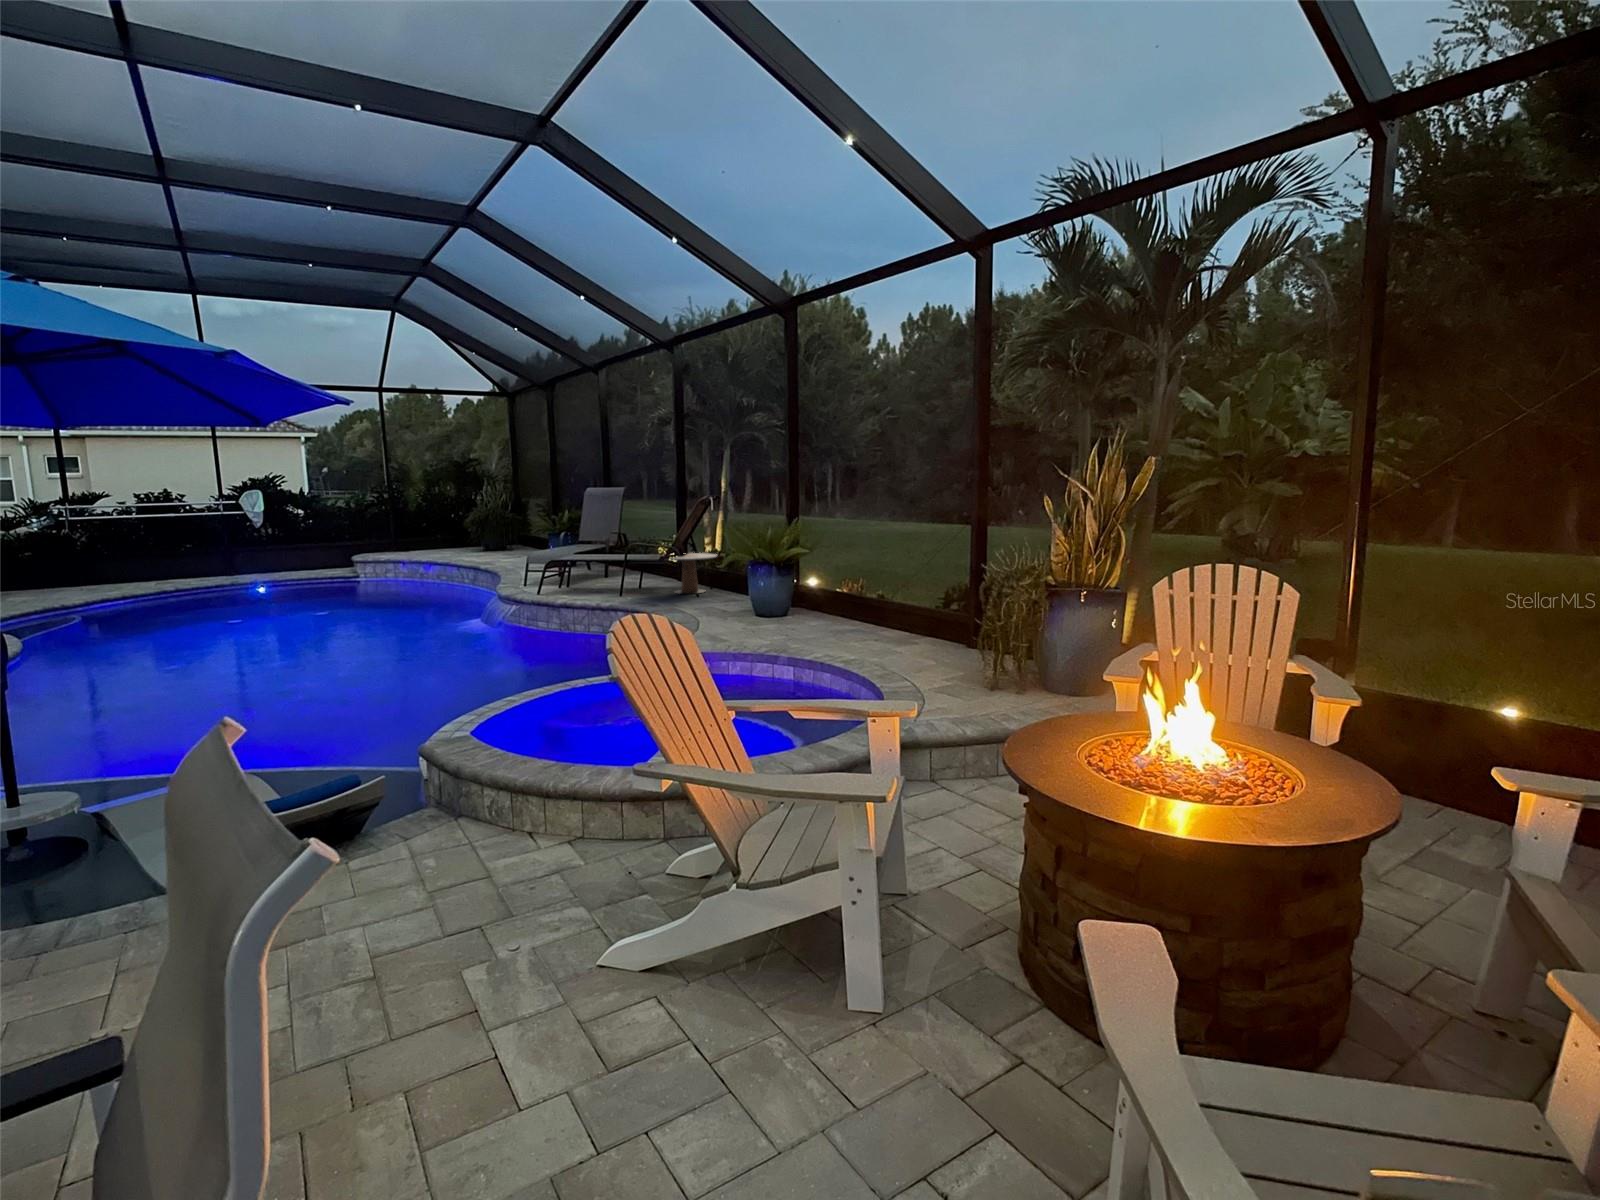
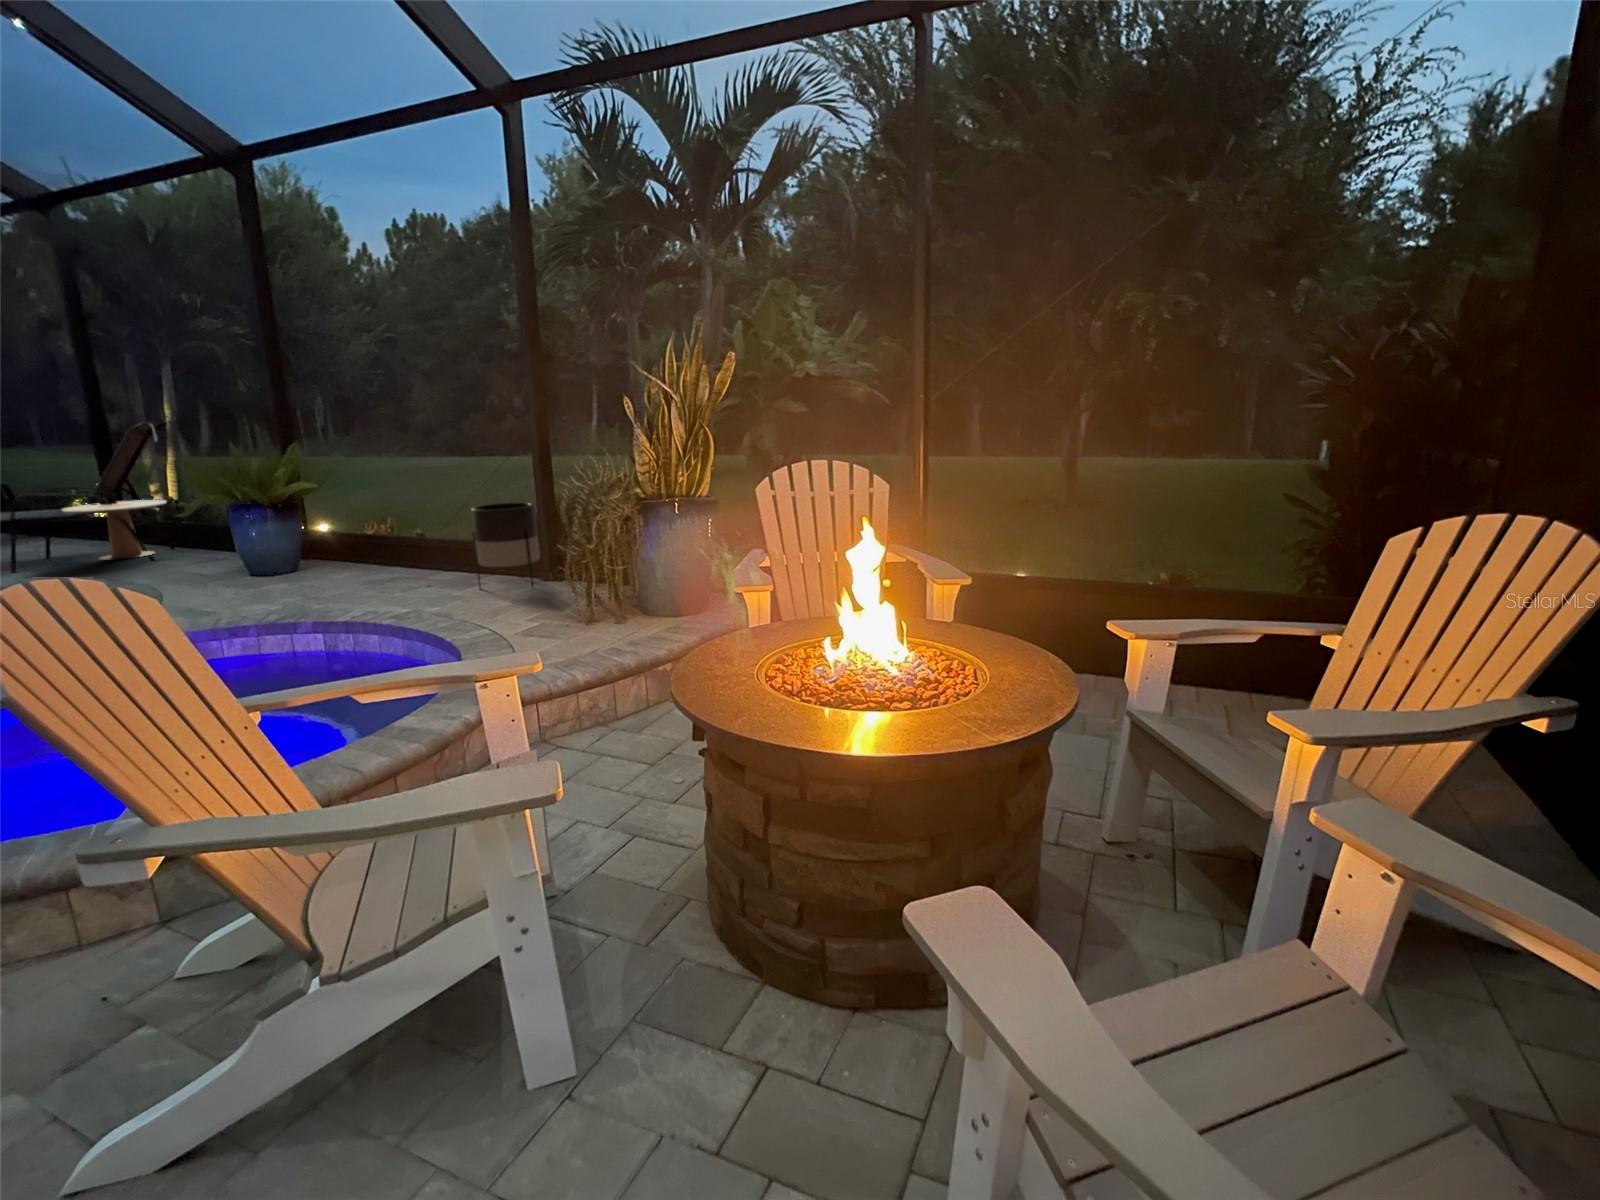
planter: none [912,577,965,652] -> present [471,502,540,588]

